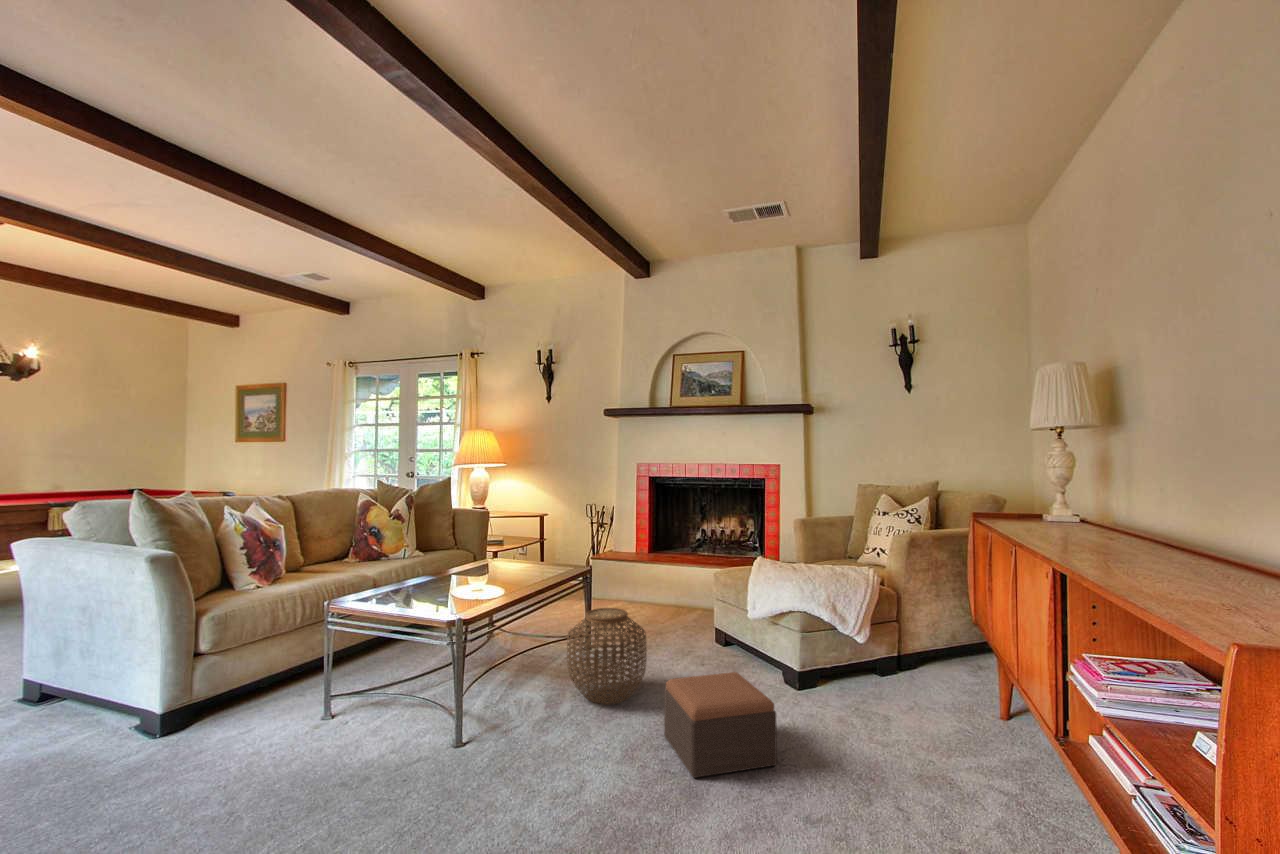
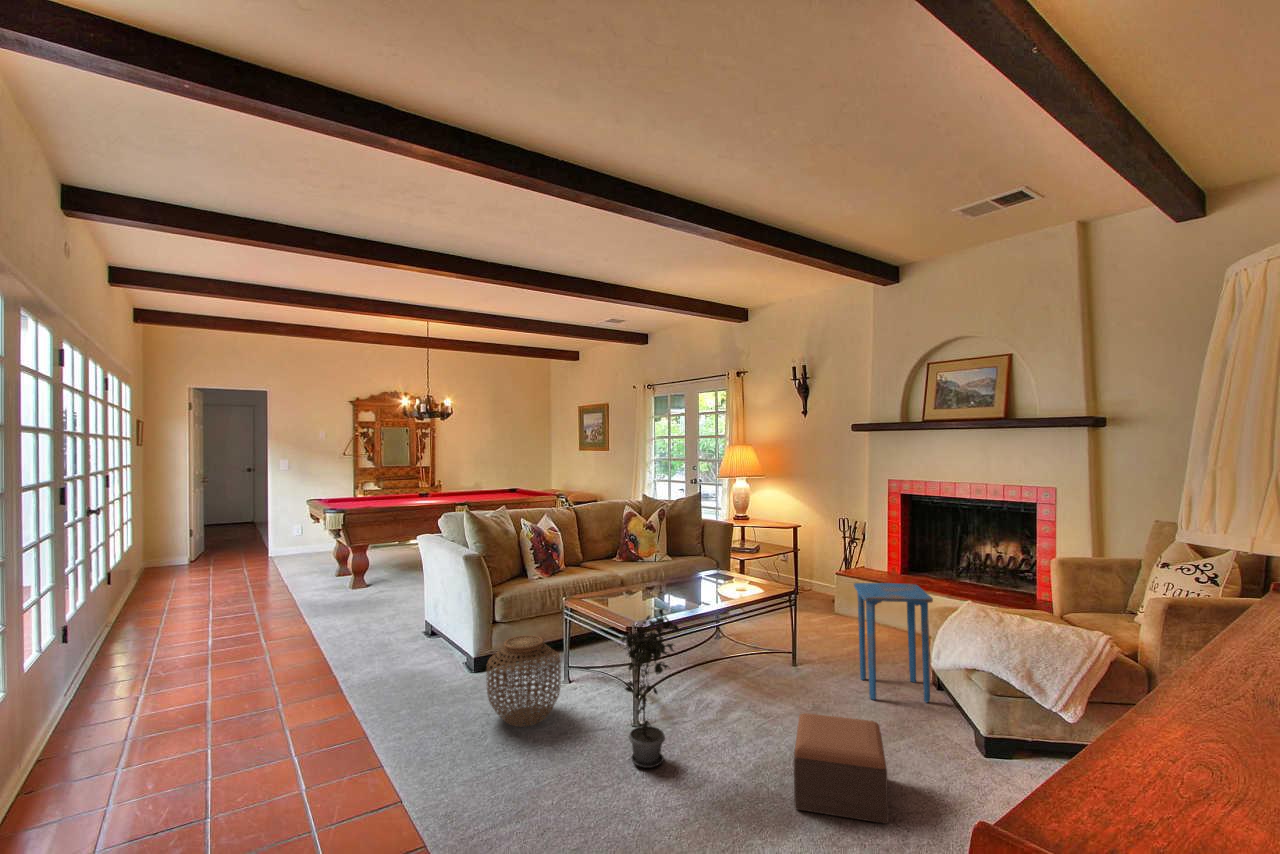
side table: none [651,550,730,664] -> present [854,583,933,702]
potted plant: none [465,585,550,787] -> present [619,609,679,768]
woven basket: present [567,608,647,704] -> present [487,635,561,726]

